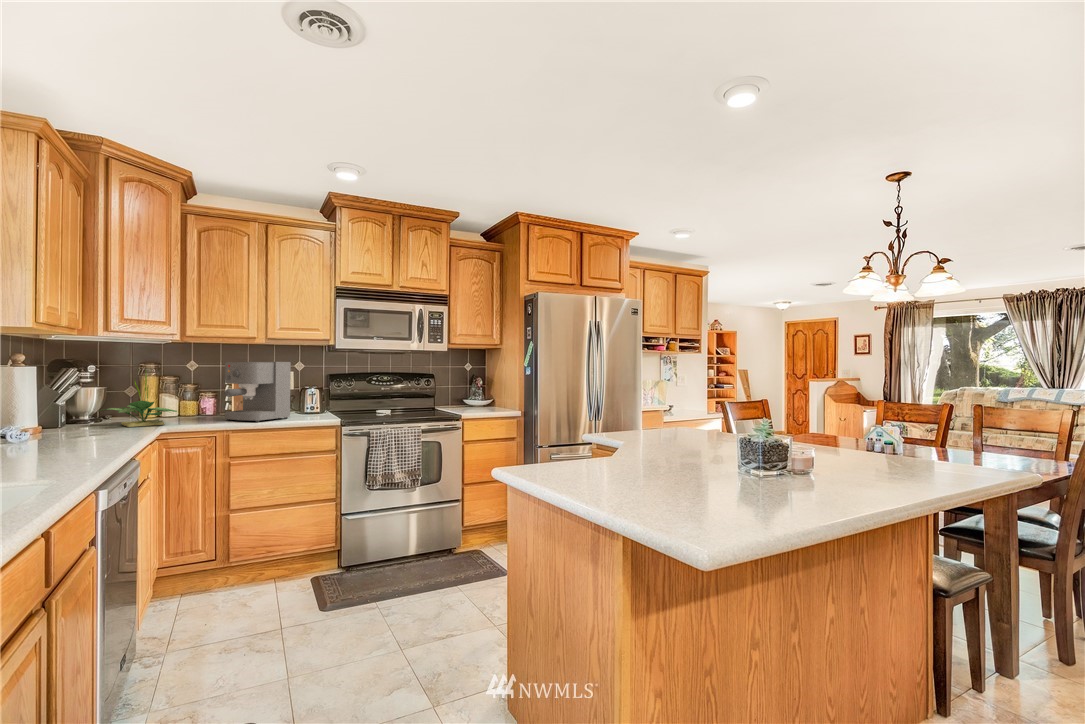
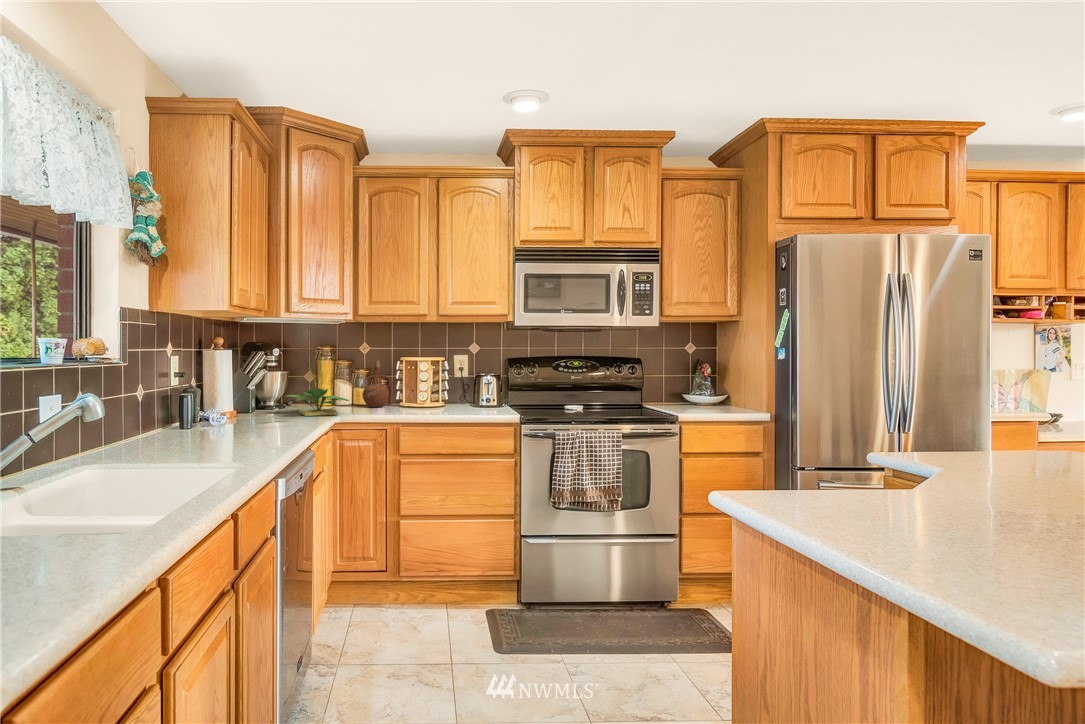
coffee maker: present [224,362,291,422] -> none [394,343,465,415]
ceramic pitcher: none [190,376,218,417] -> present [362,360,390,407]

